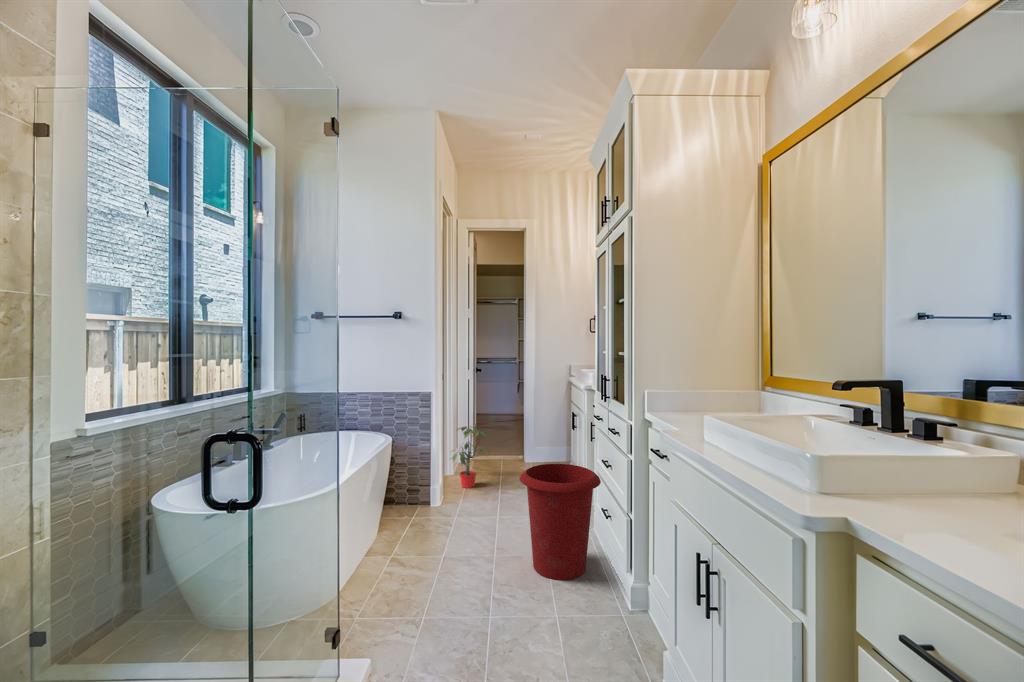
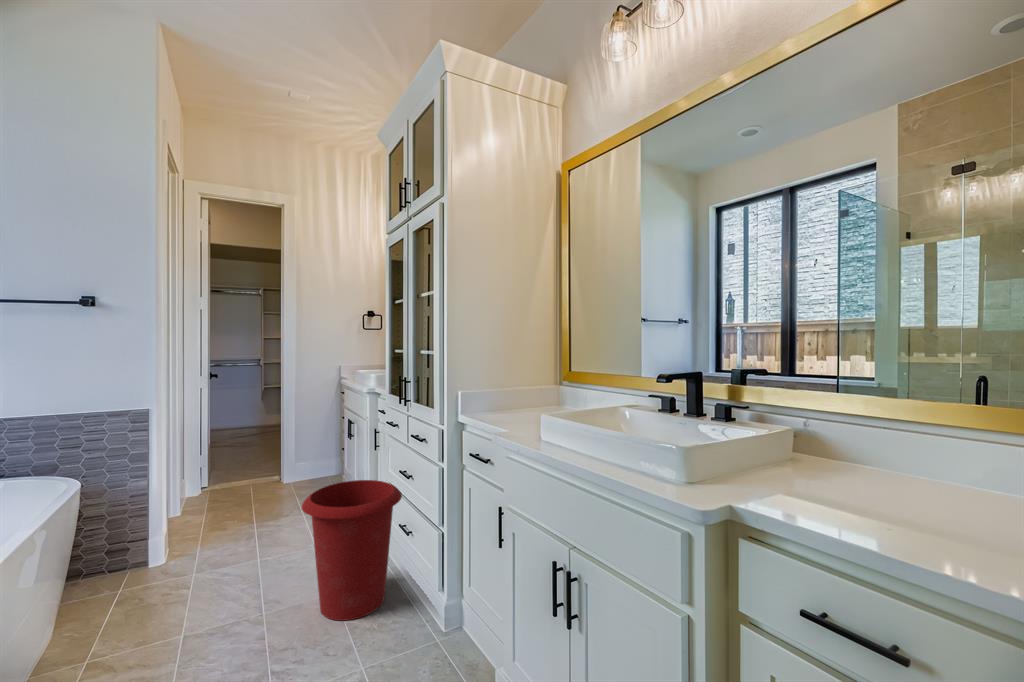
potted plant: present [452,426,488,488] -> none [176,449,242,530]

